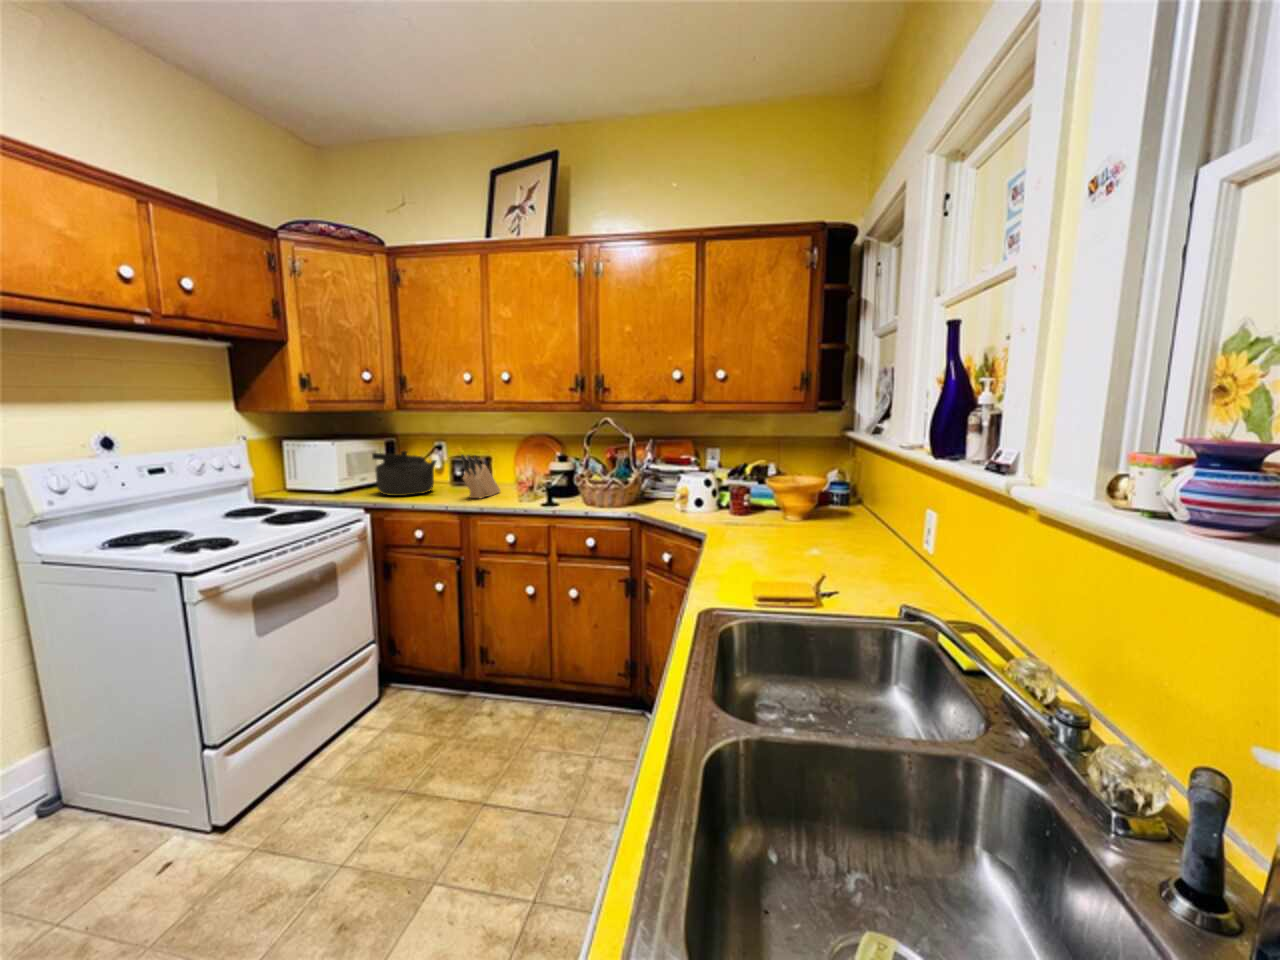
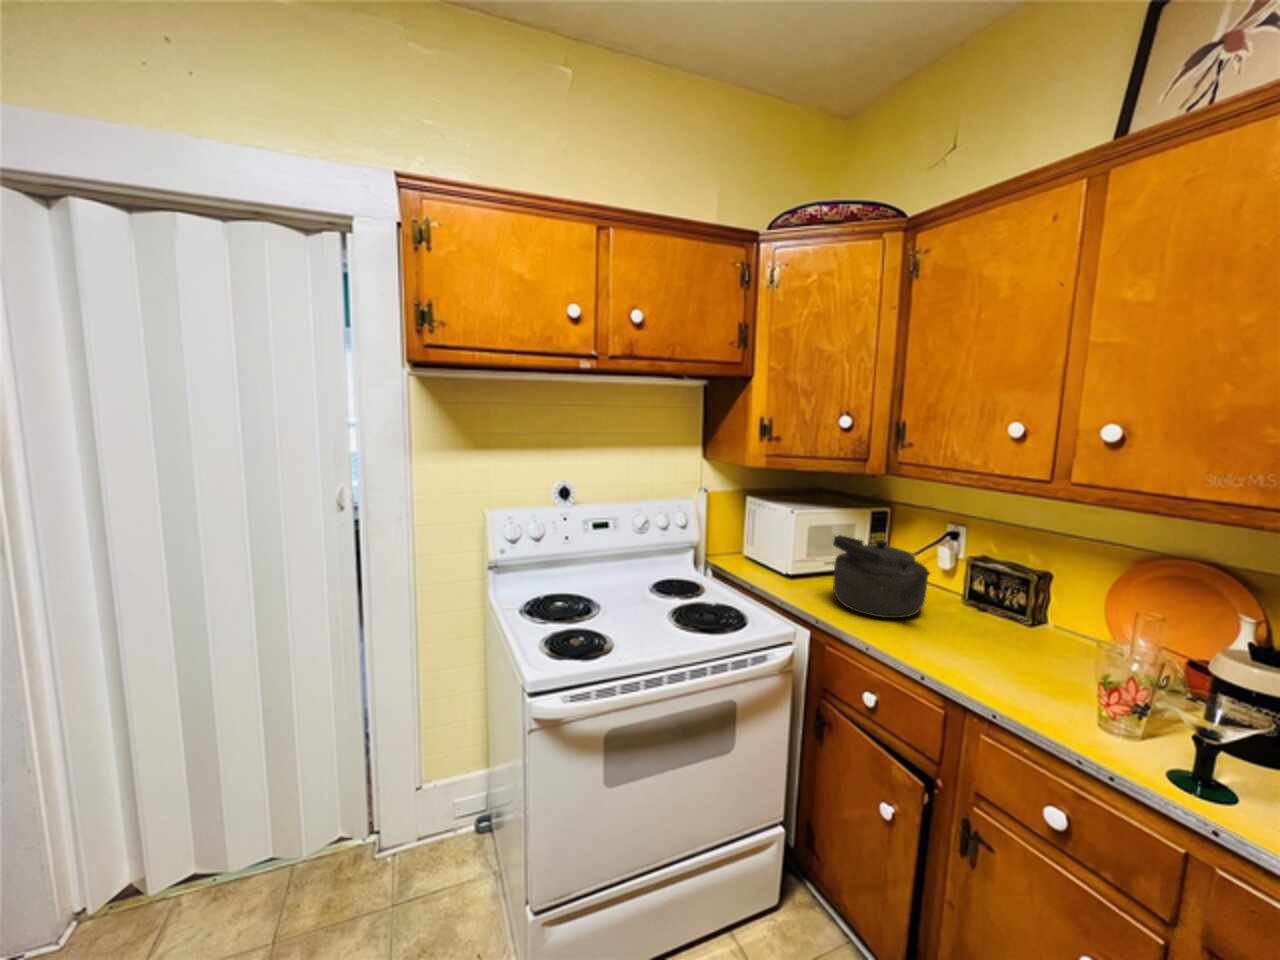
knife block: present [461,455,500,498] -> none [969,582,1059,675]

